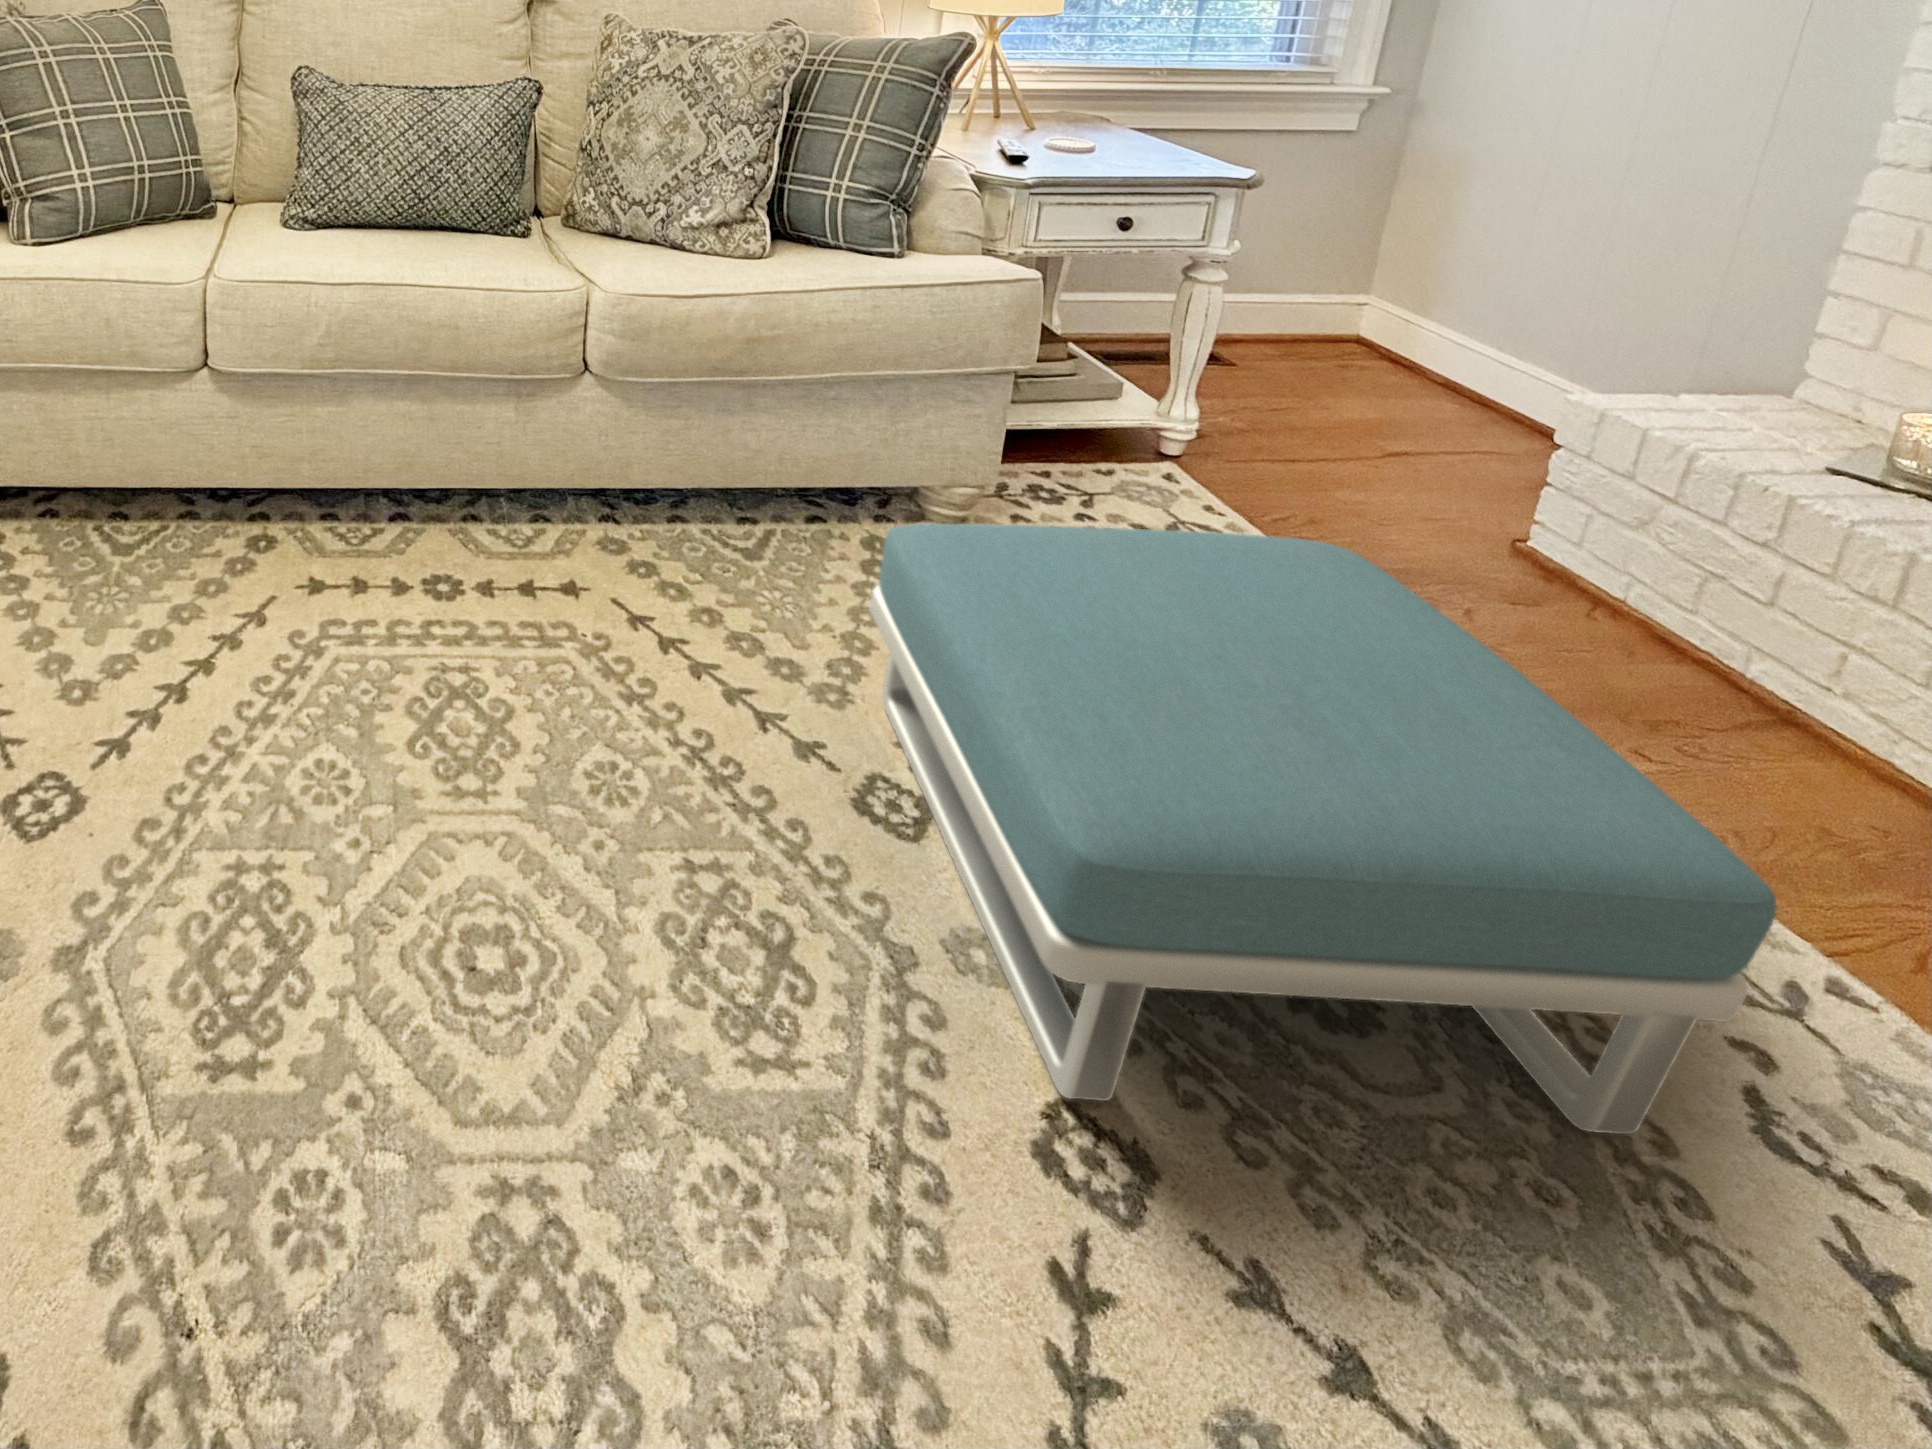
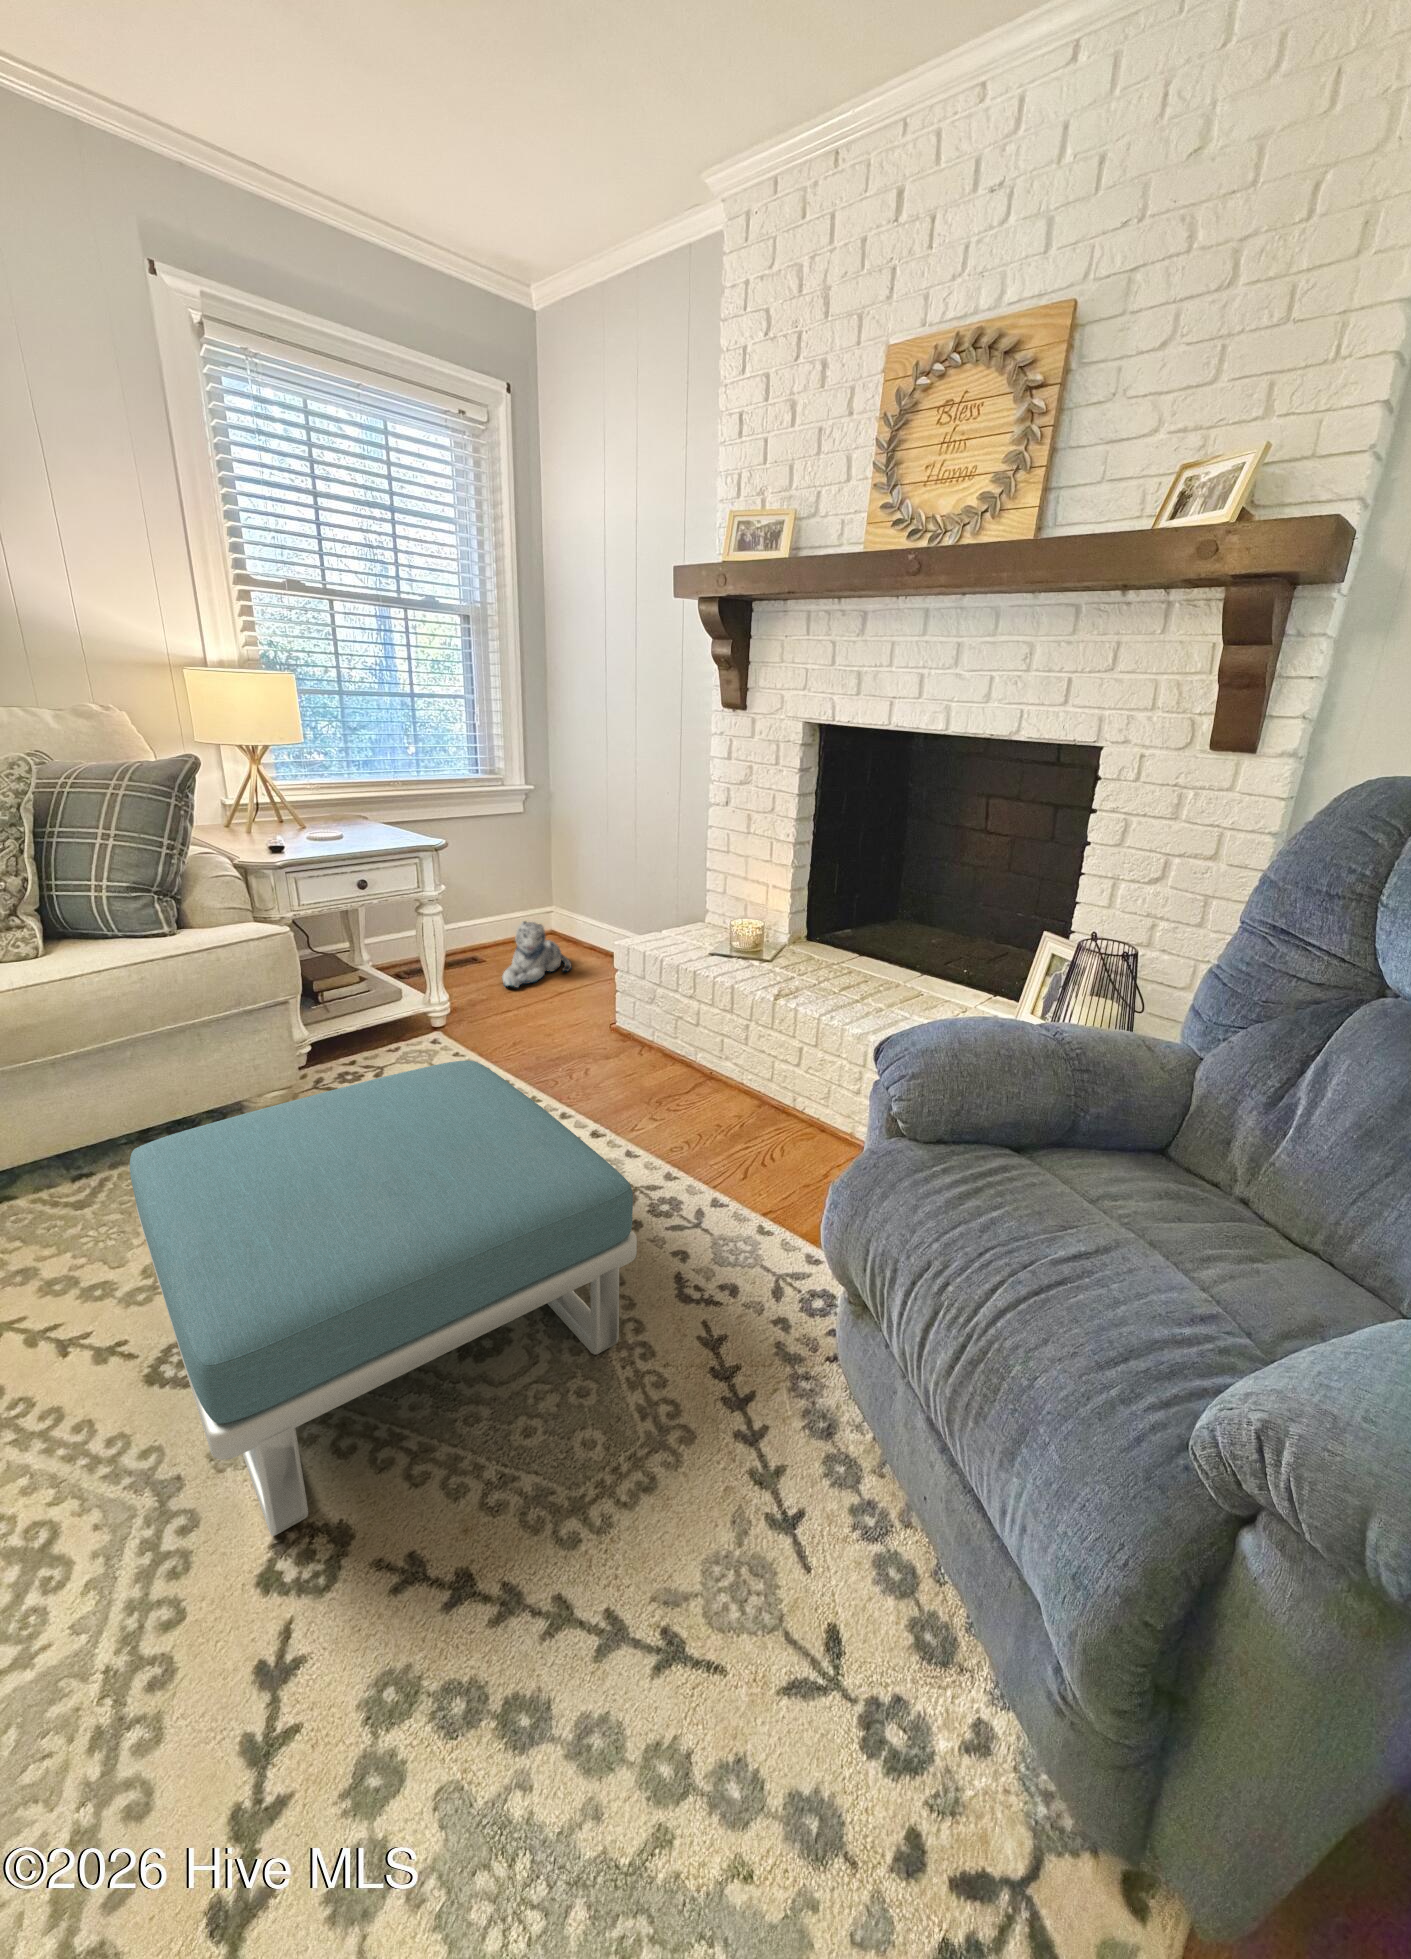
plush toy: none [1269,318,1403,425] -> present [502,921,571,987]

